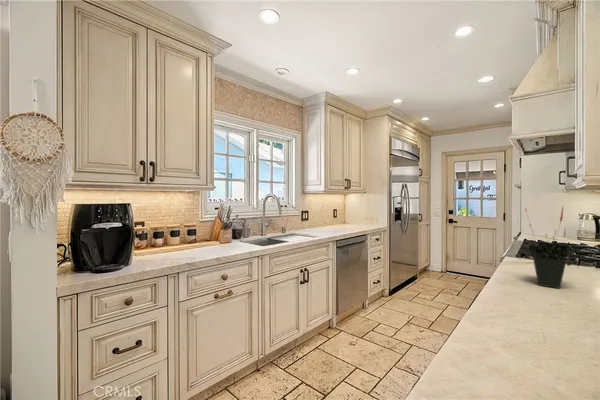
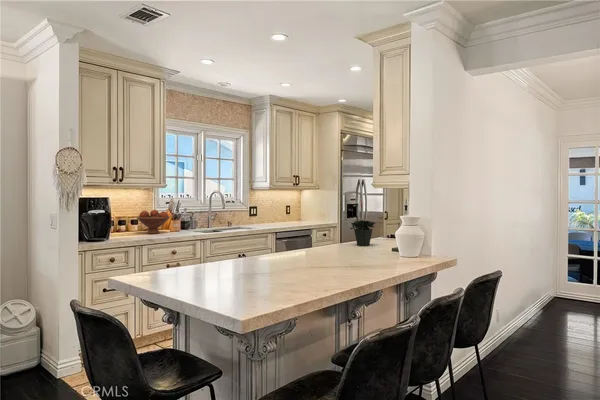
fruit bowl: none [177,218,219,249] -> present [137,210,170,234]

